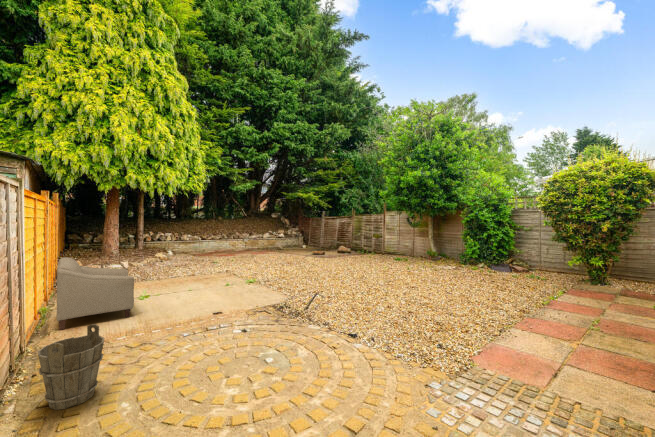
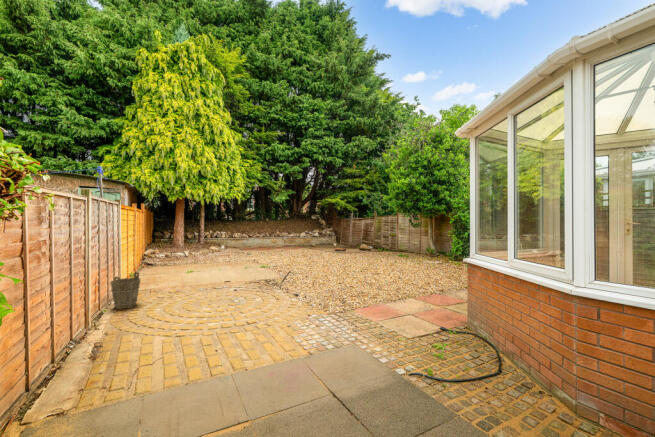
chair: present [57,257,134,330] -> none [131,243,174,284]

